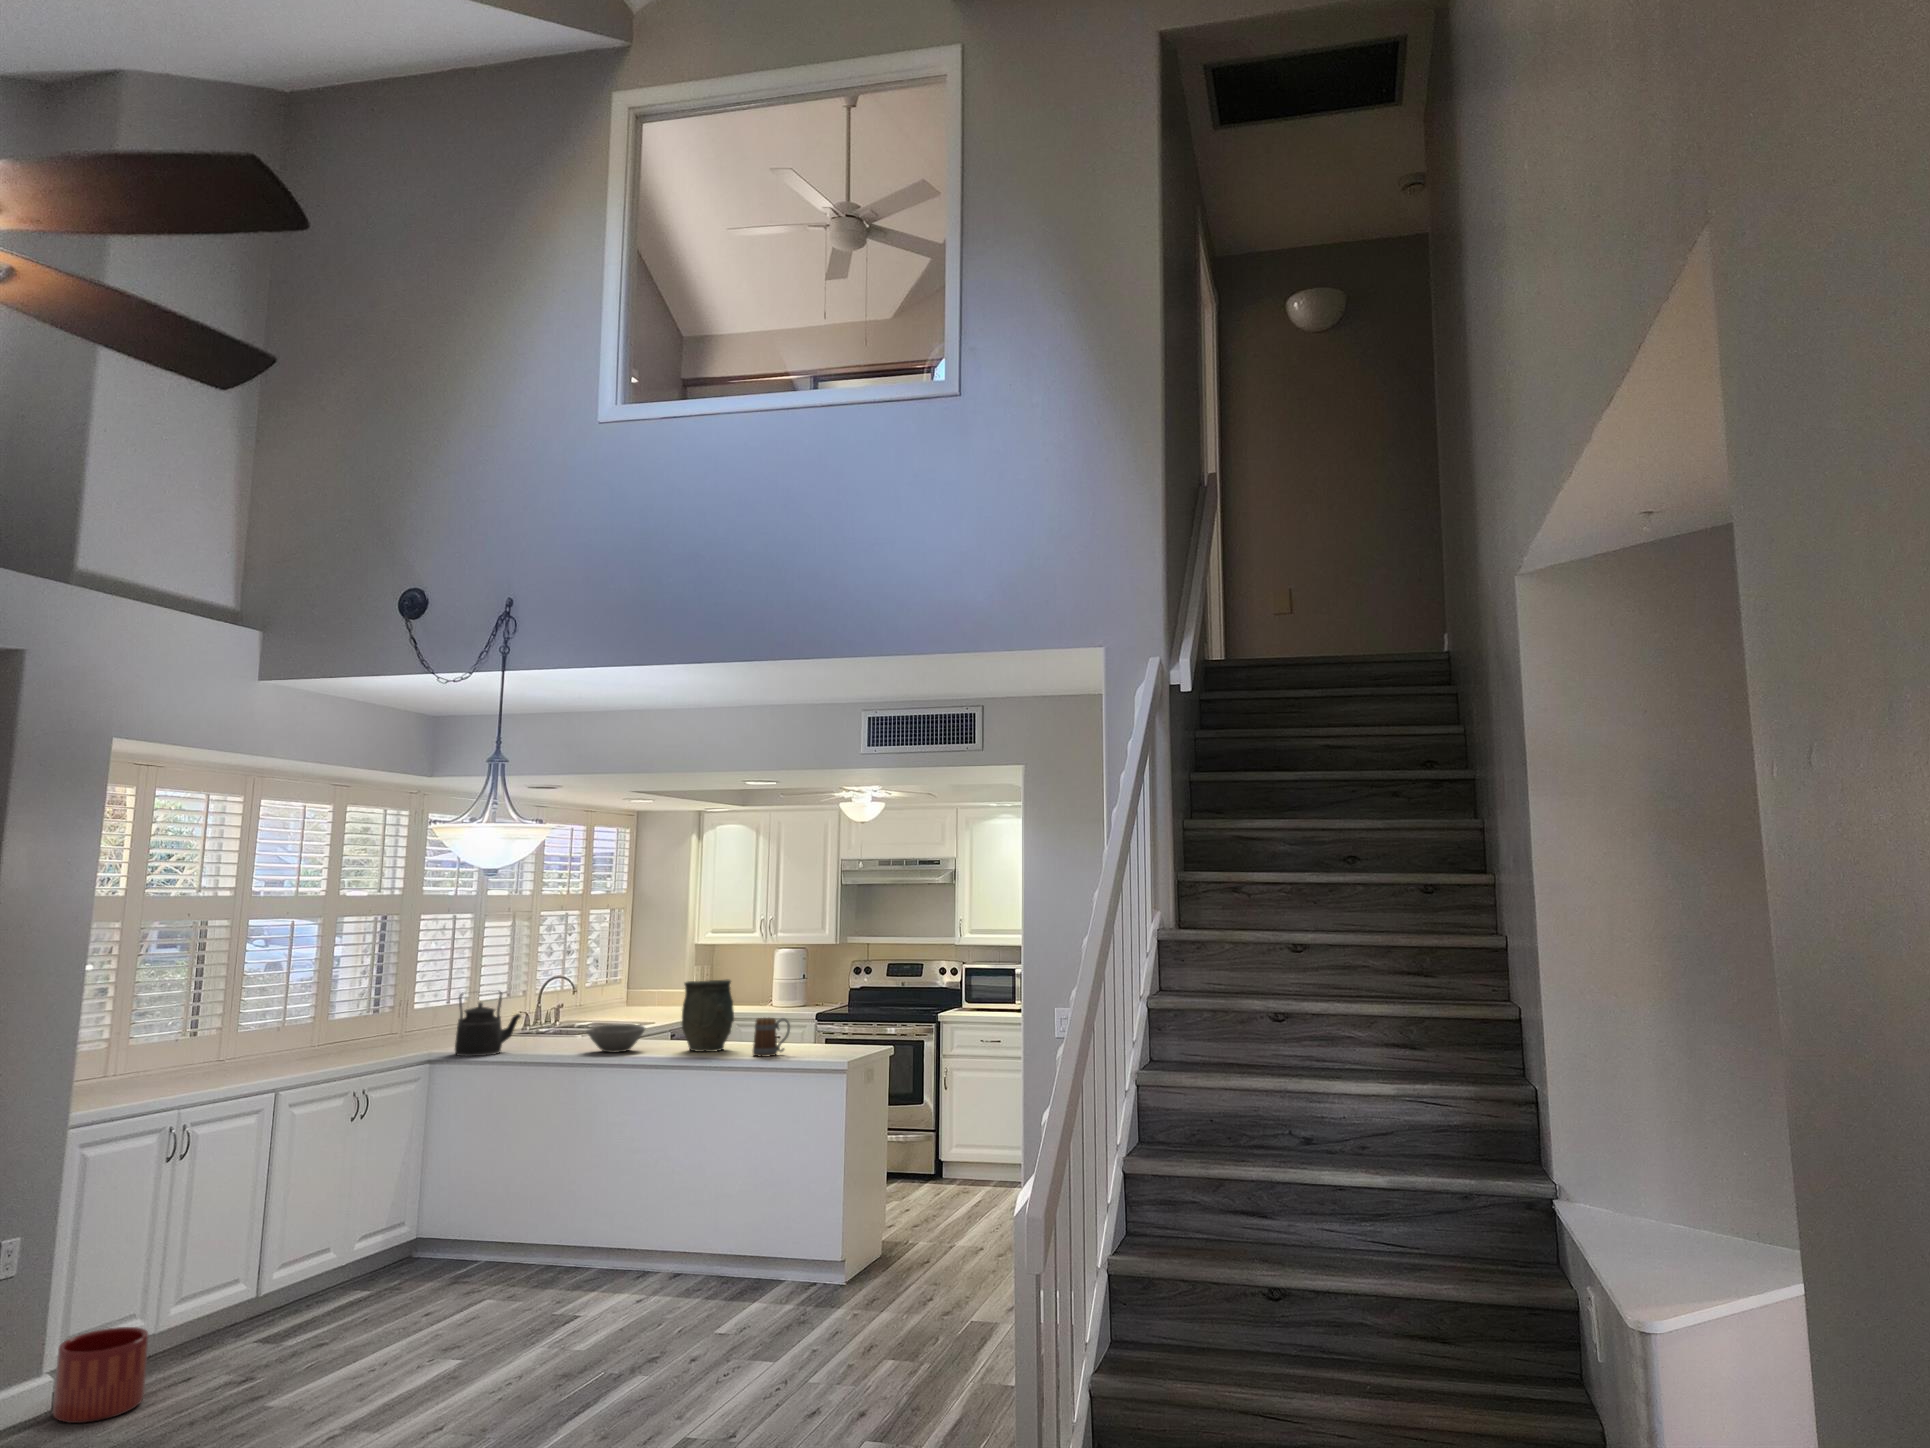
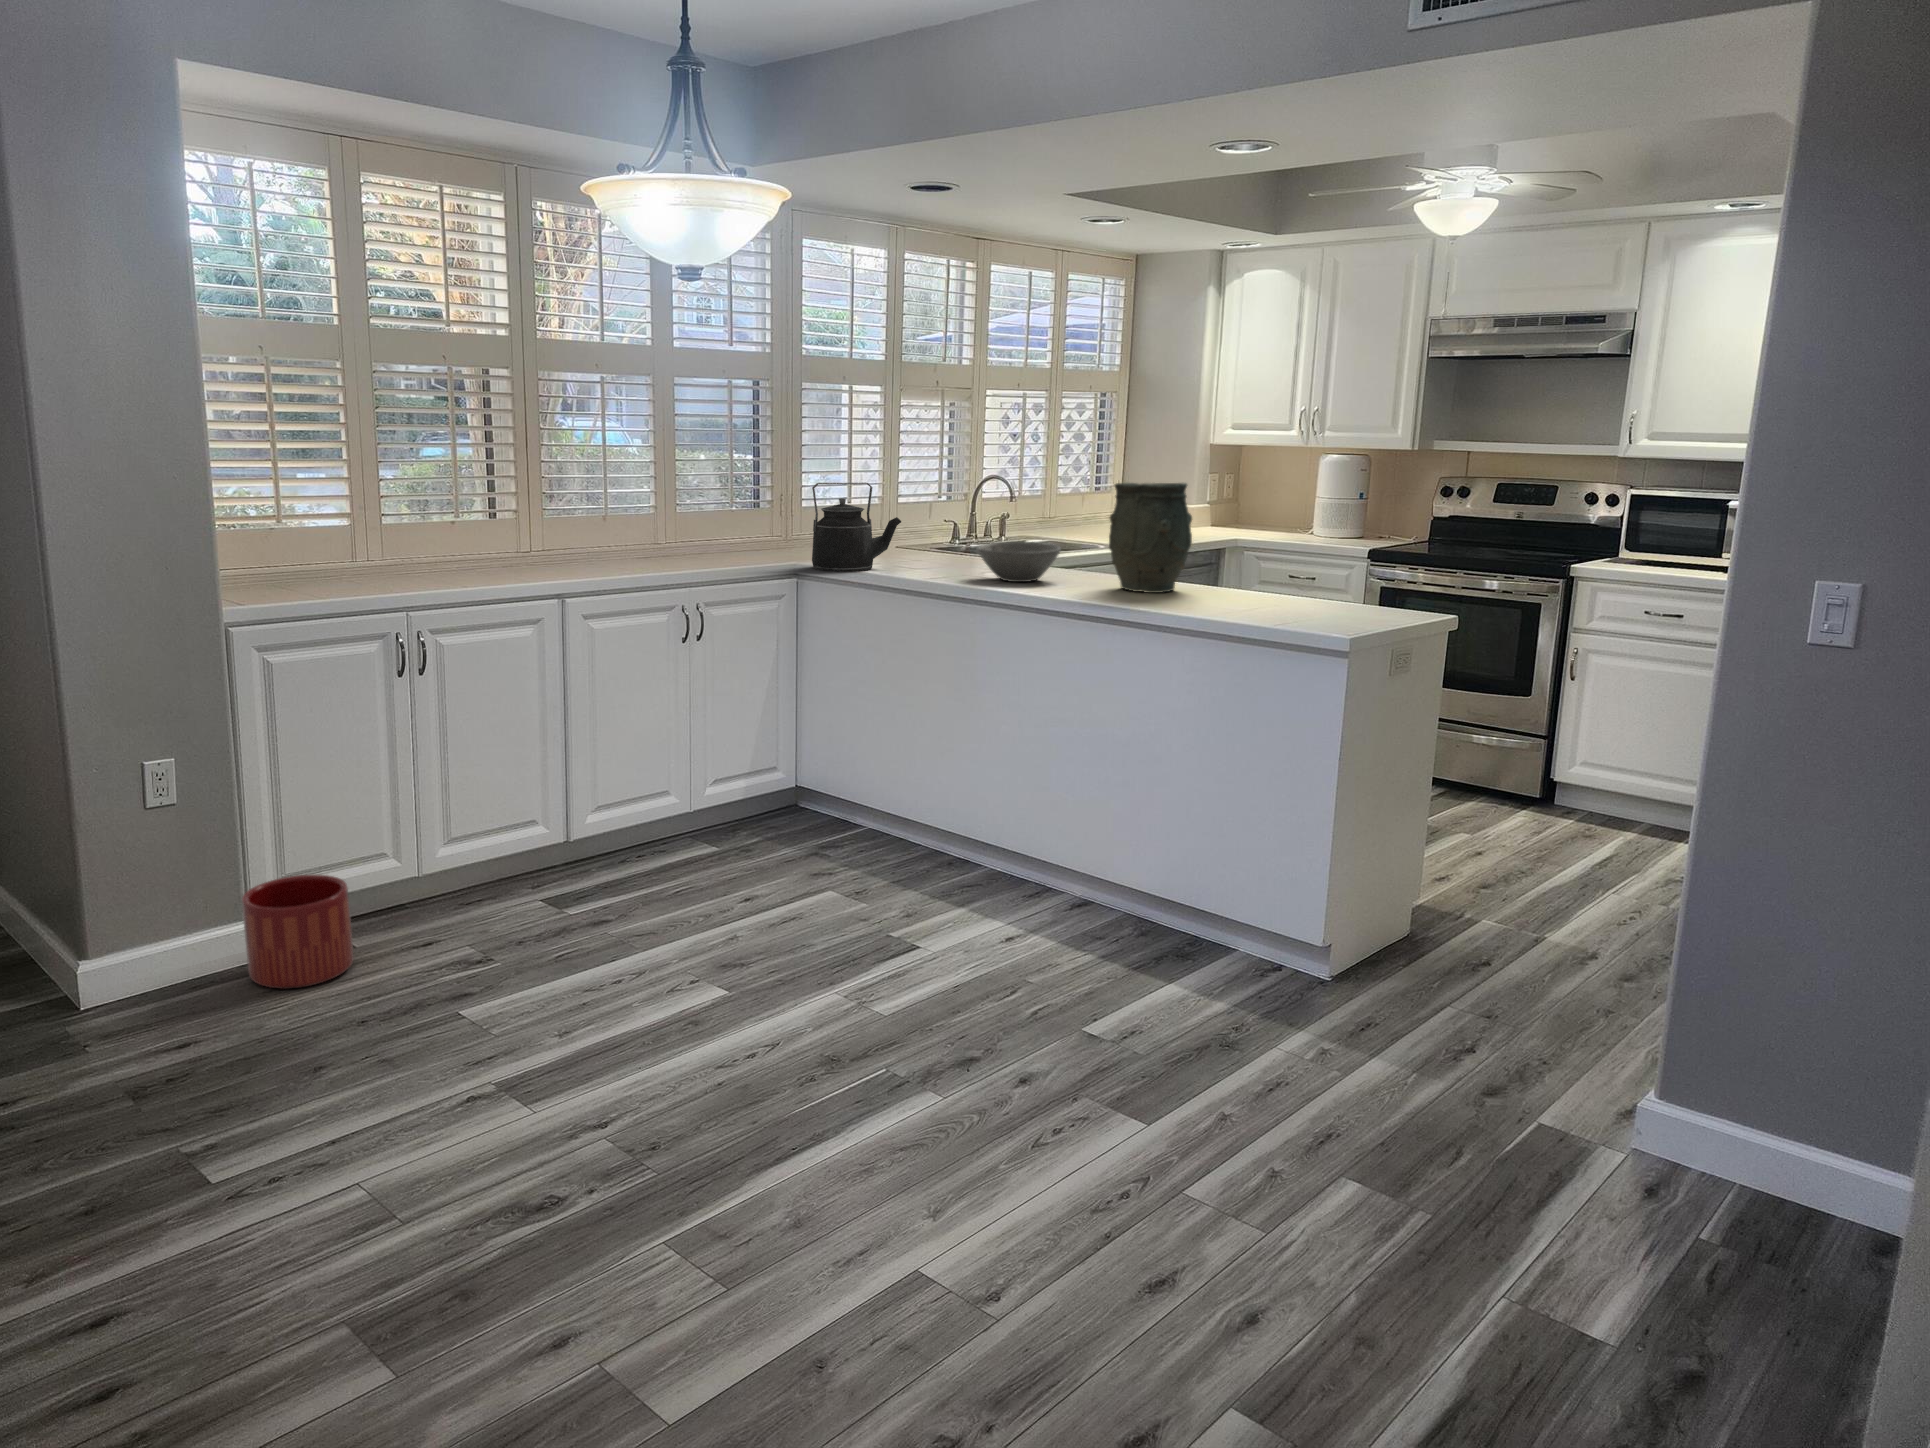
mug: present [753,1018,790,1057] -> none [1205,546,1270,609]

